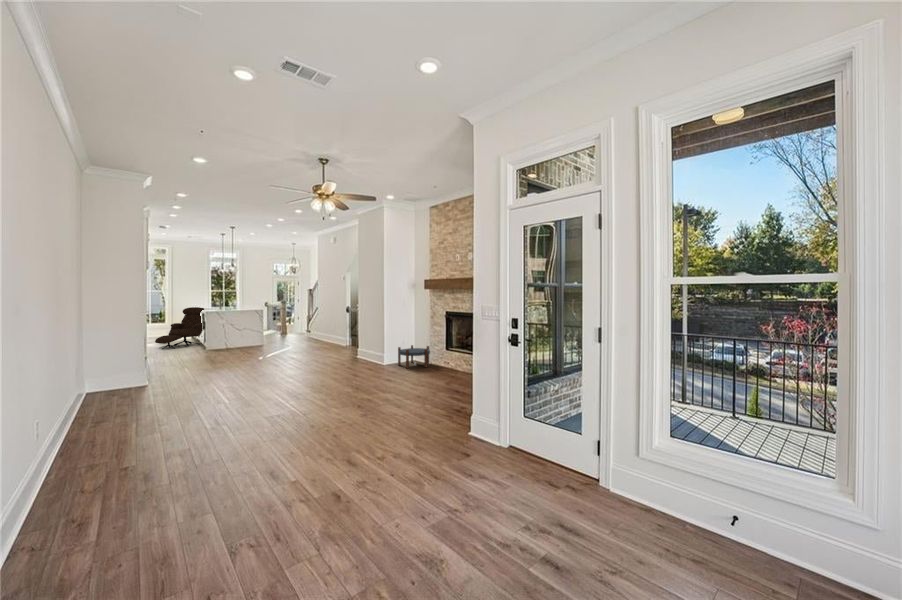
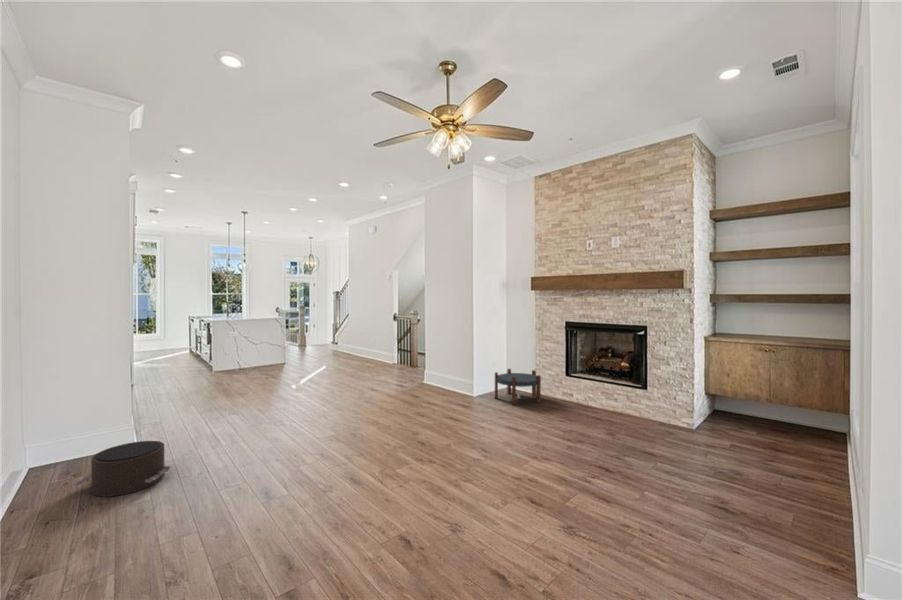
lounge chair: present [155,307,204,349] -> none [144,314,209,370]
pouf: none [113,378,168,404] -> present [74,441,170,497]

